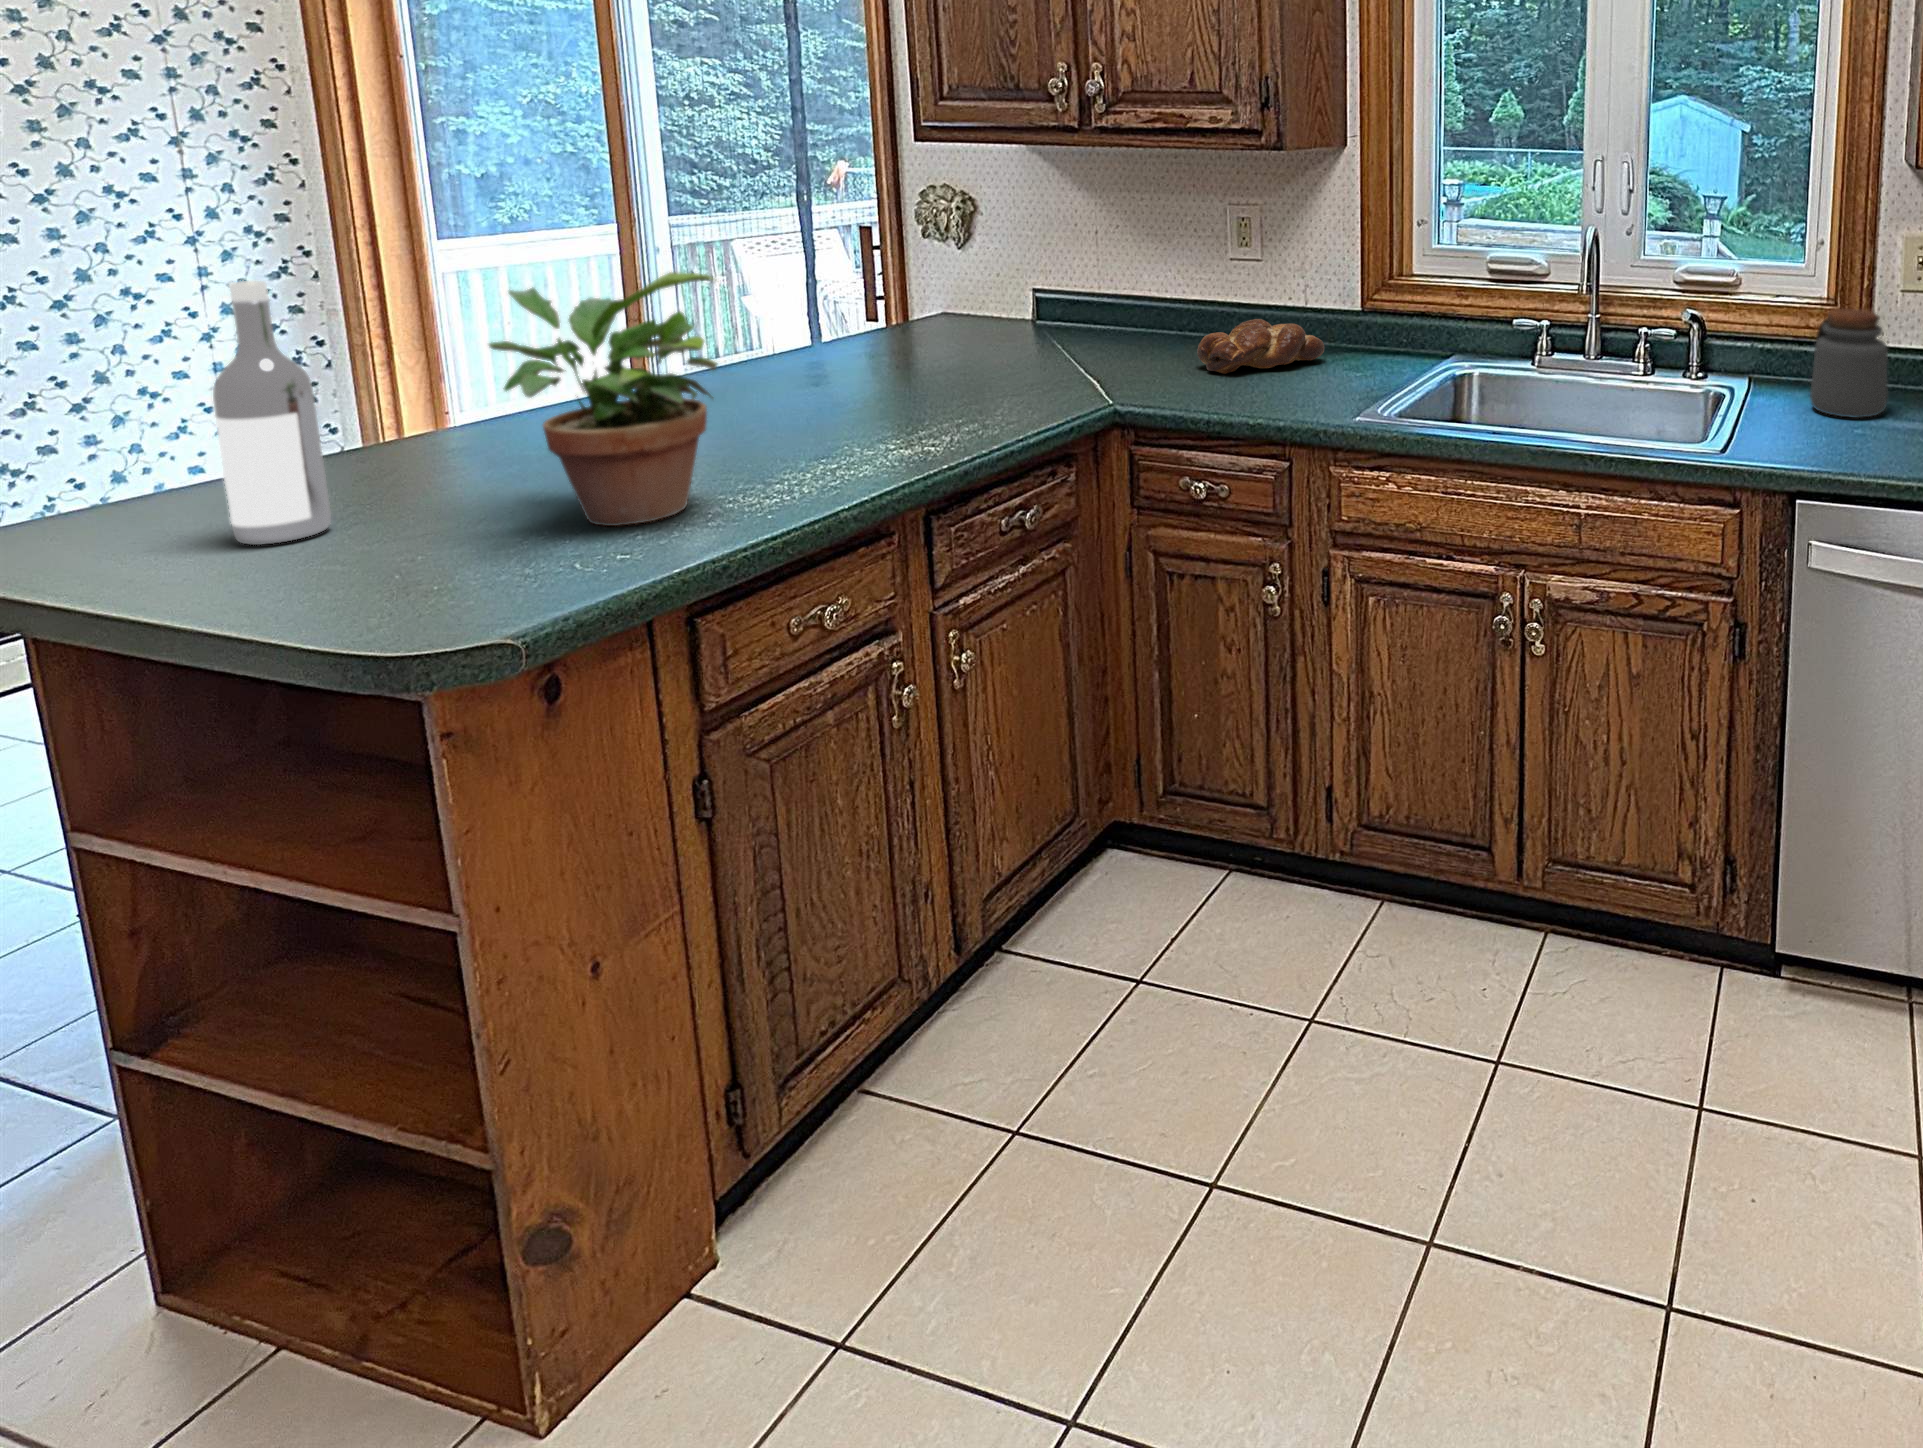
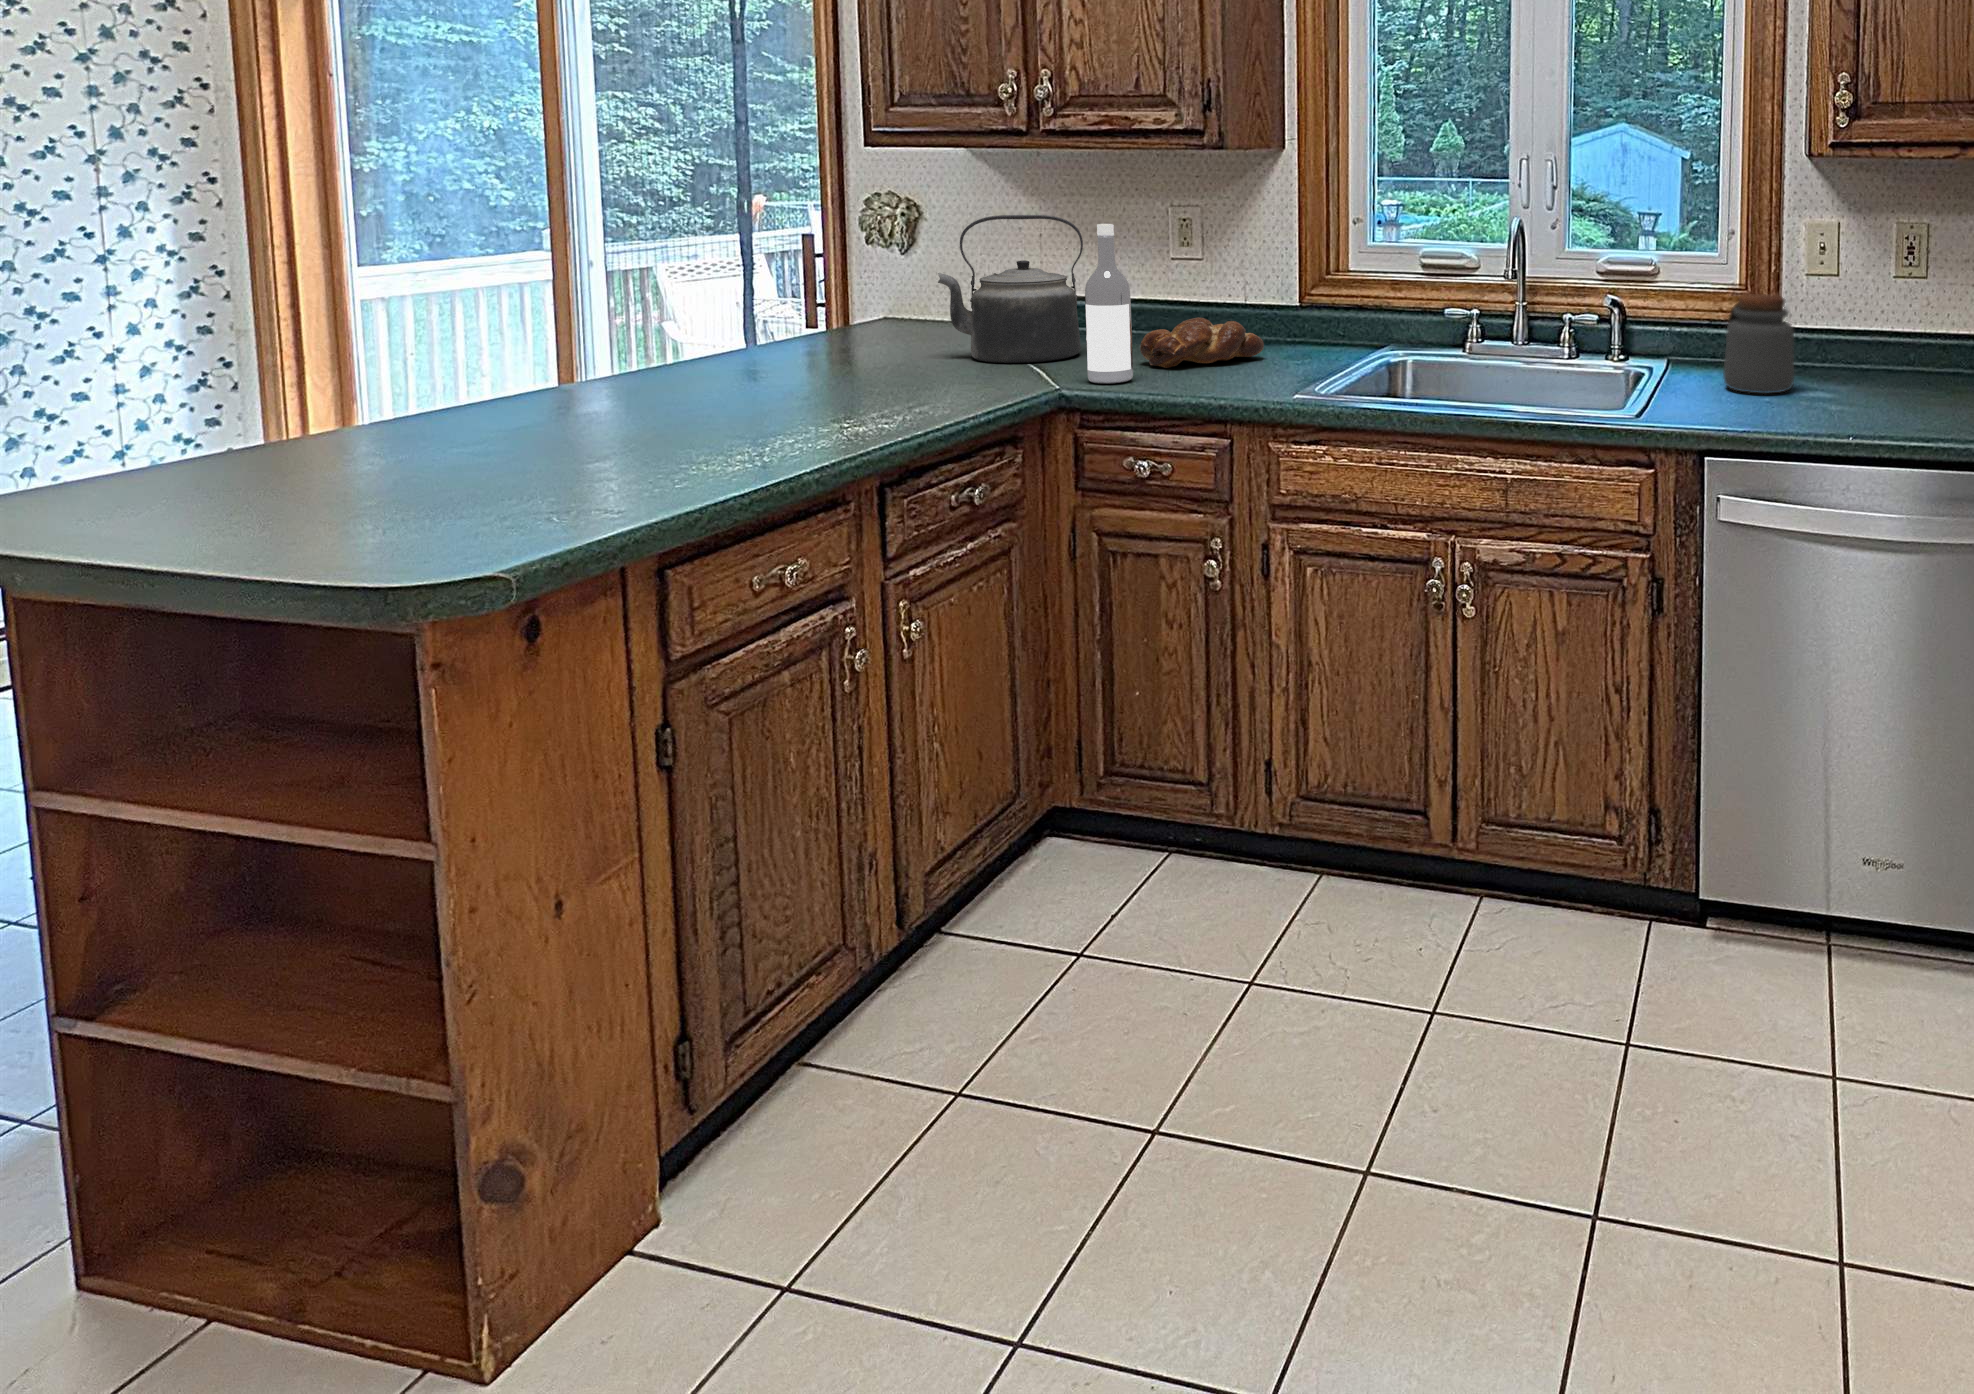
kettle: none [992,211,1139,366] -> present [938,215,1083,363]
potted plant: present [489,272,717,526] -> none [457,240,684,480]
wine bottle: present [213,281,331,545] -> present [1085,224,1133,384]

